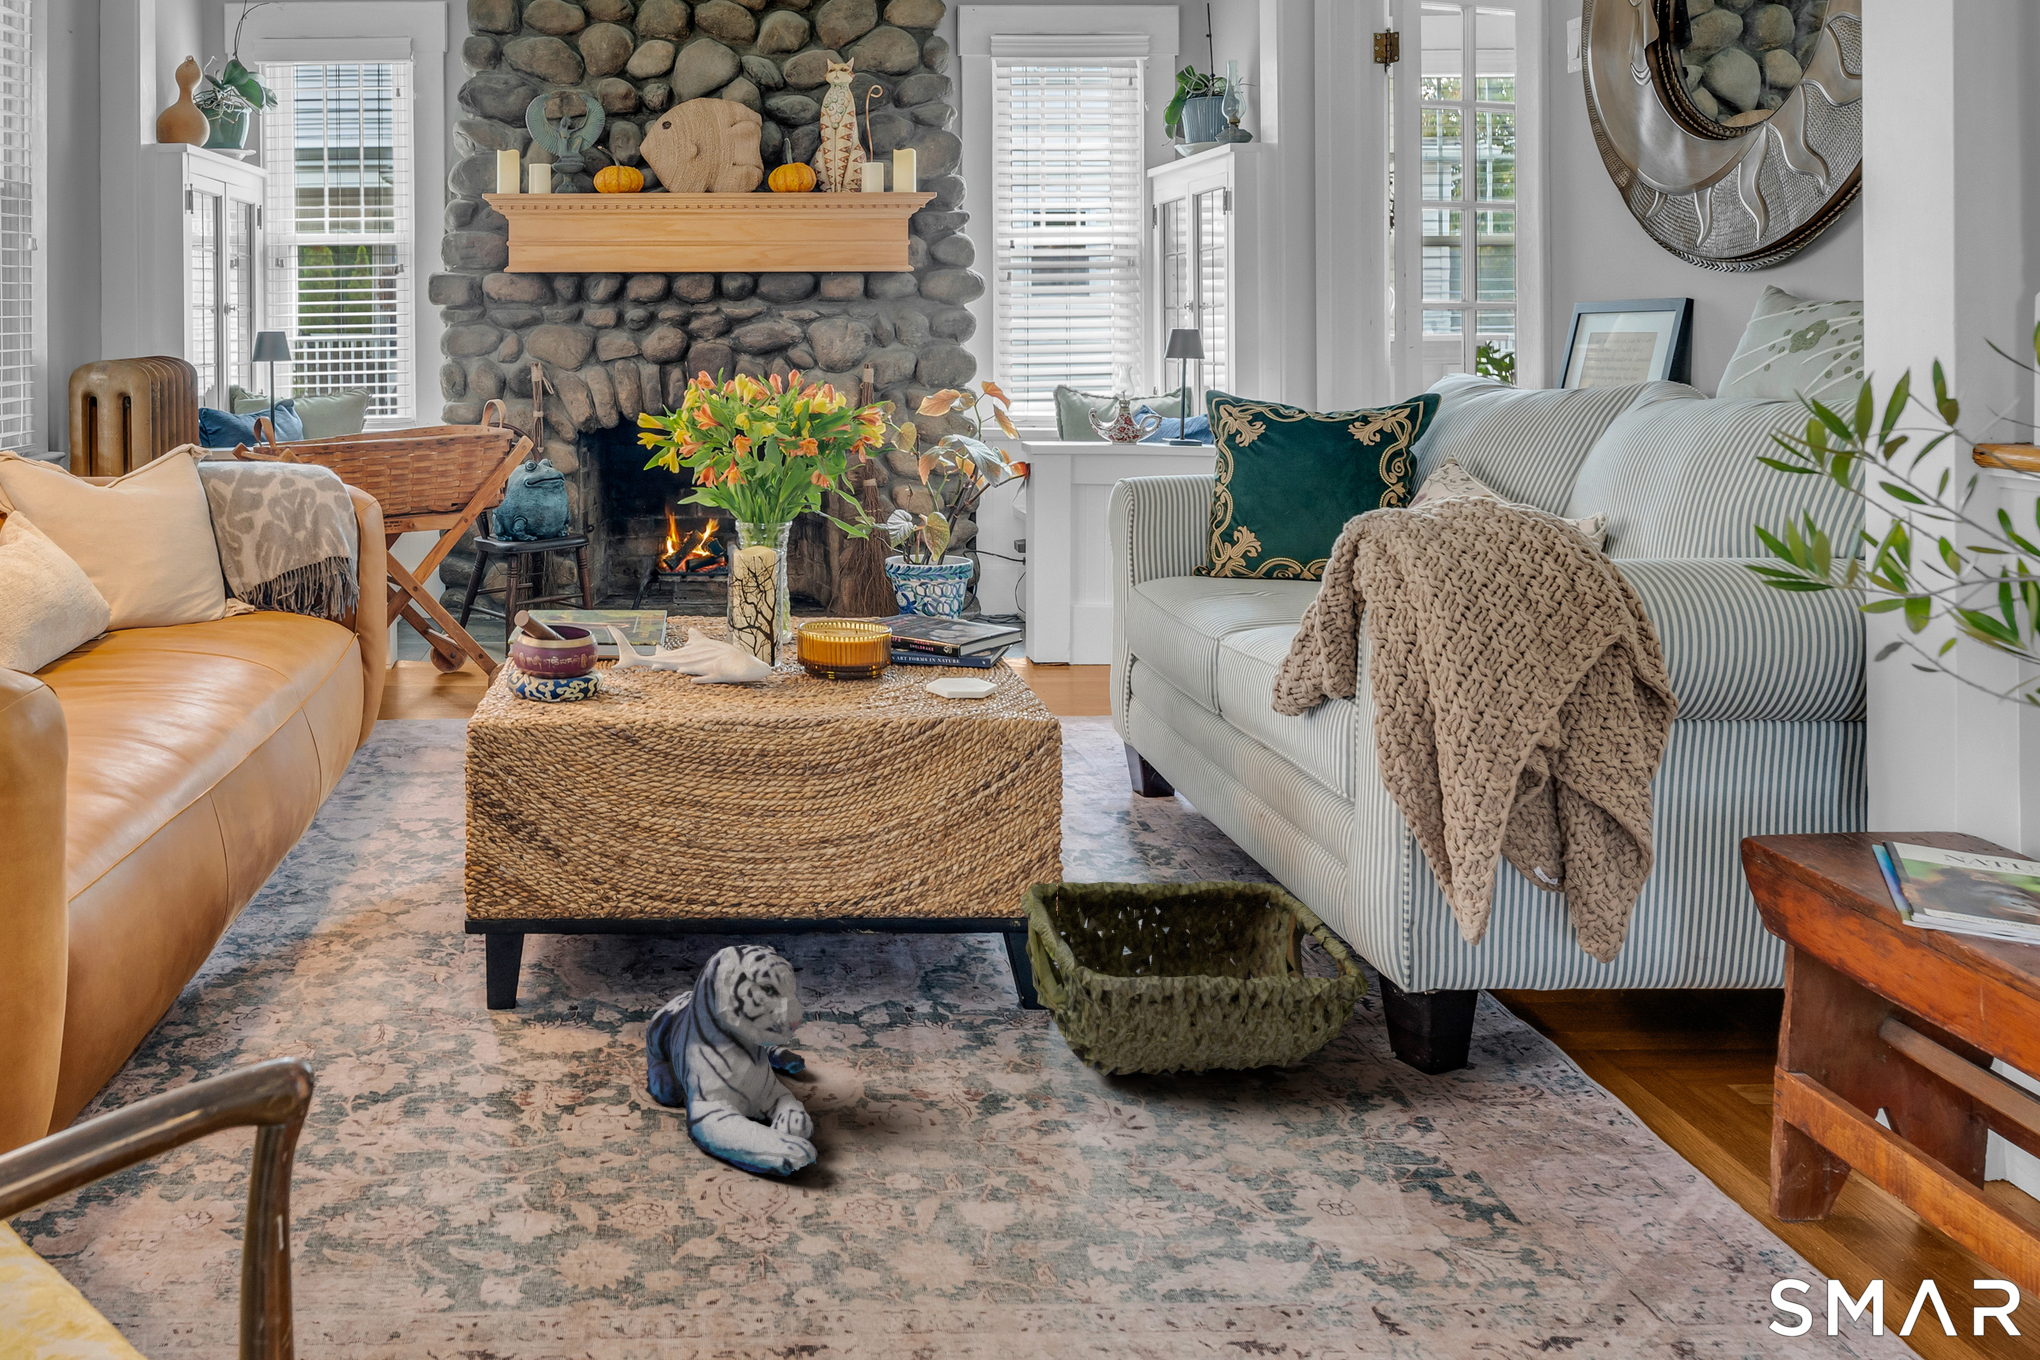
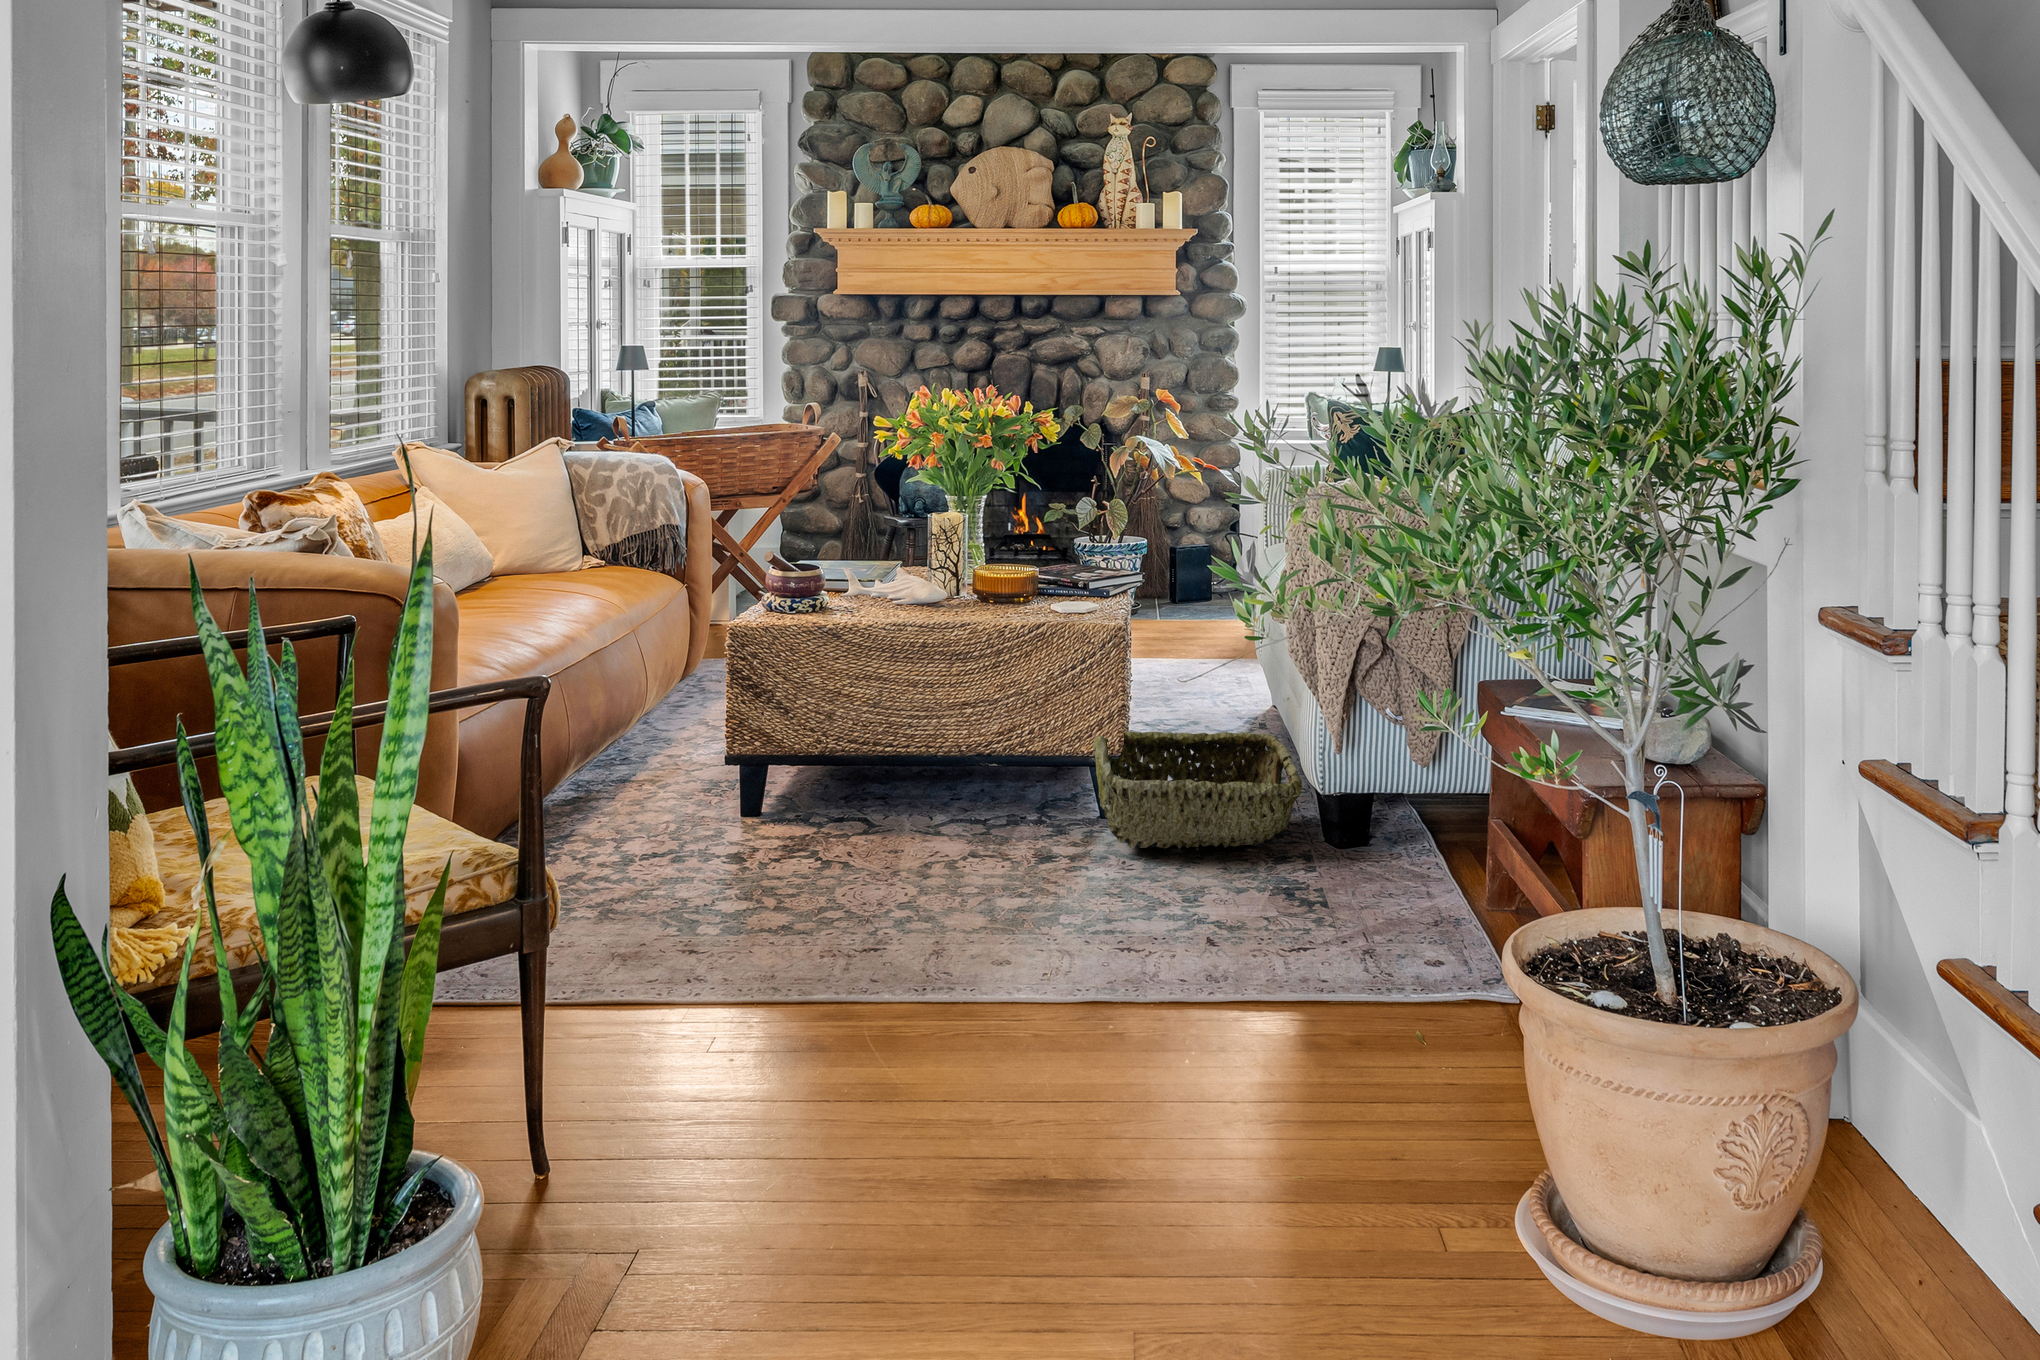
plush toy: present [645,943,817,1176] -> none [831,758,940,891]

